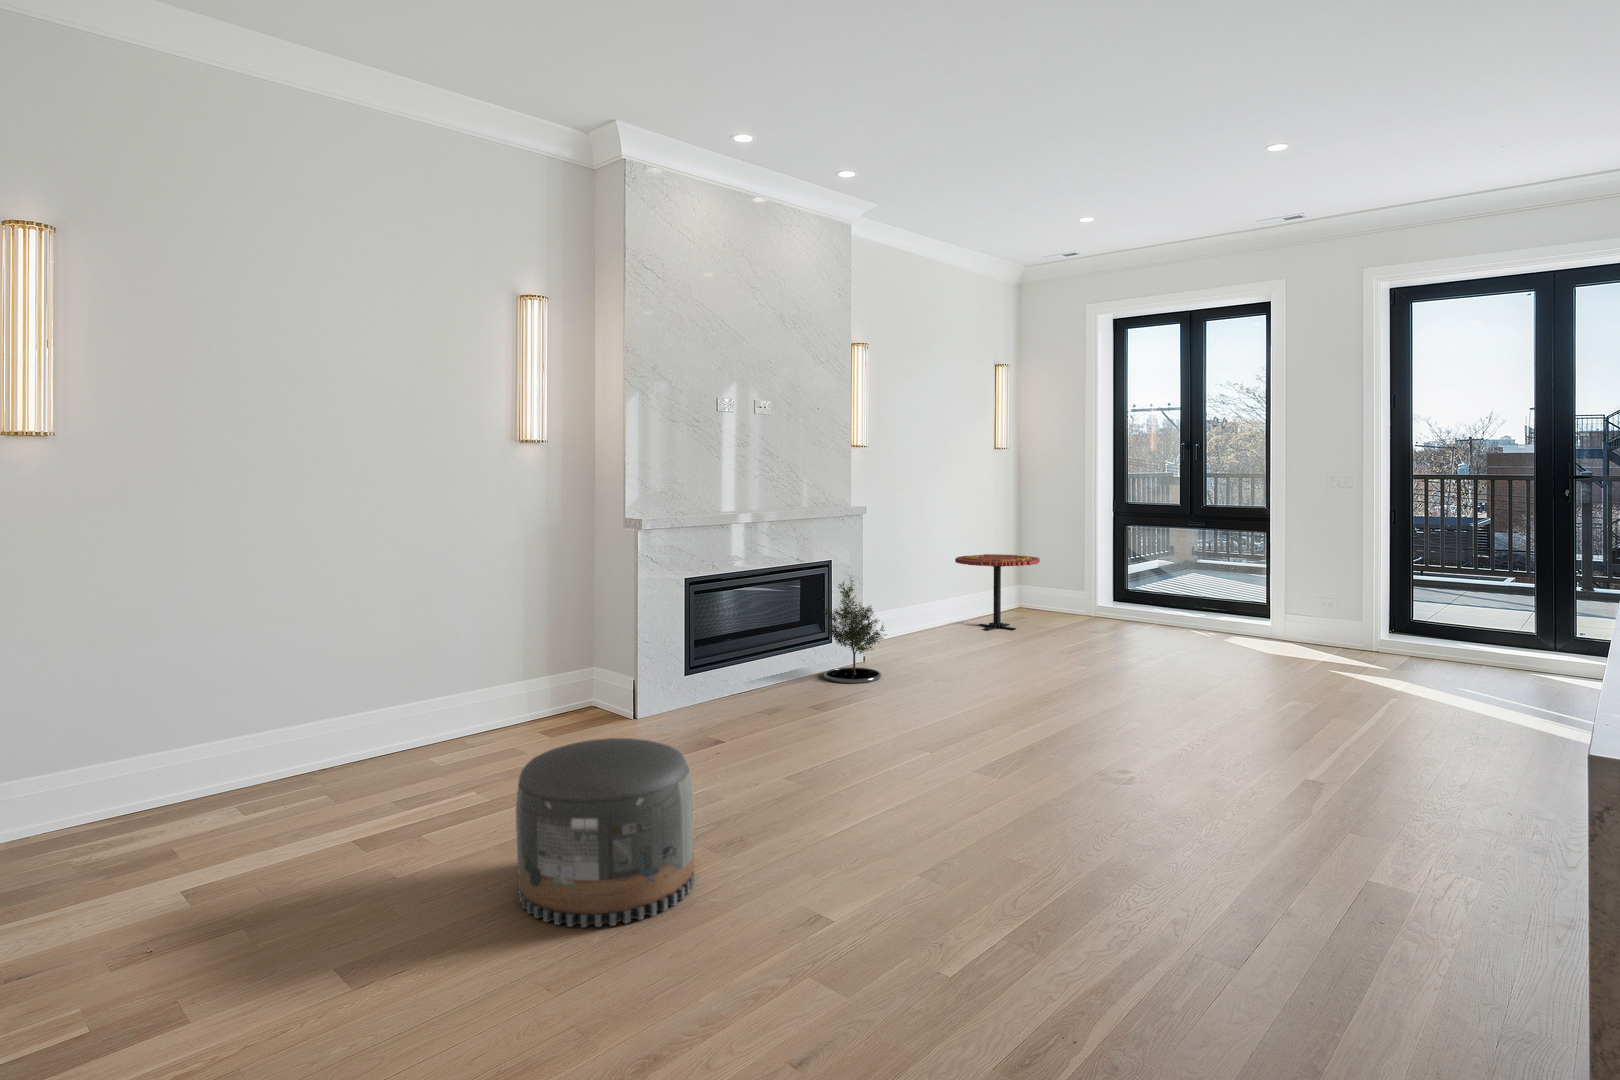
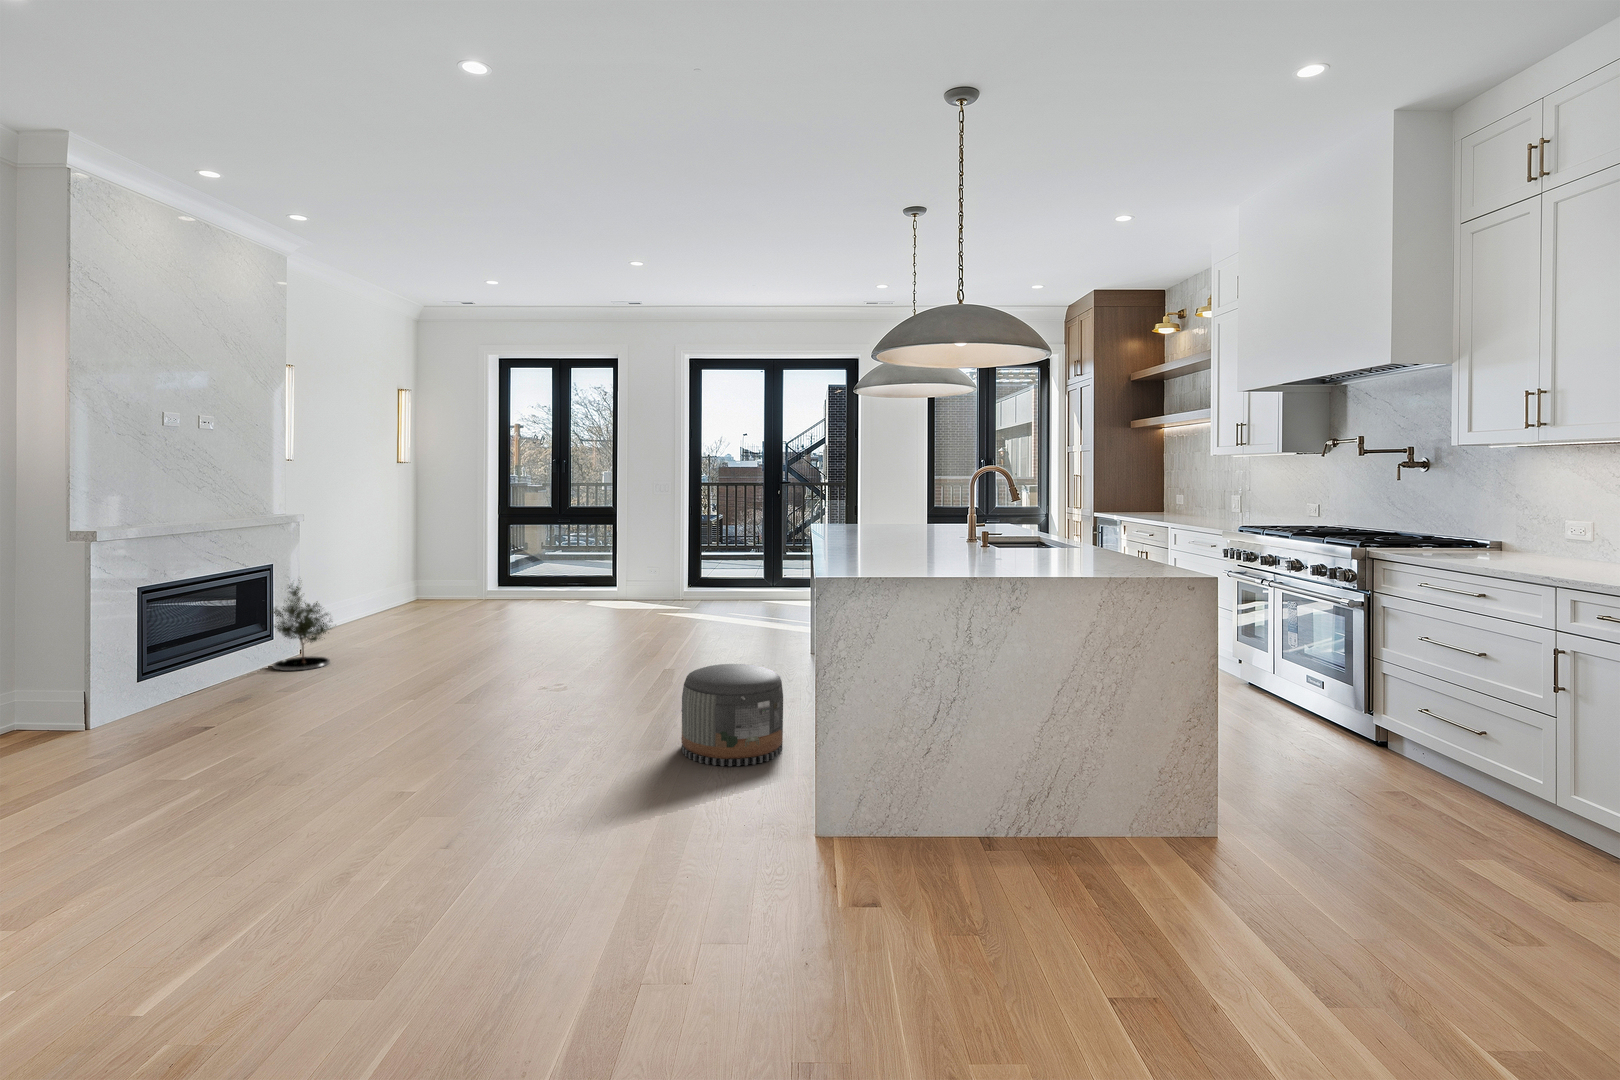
side table: present [955,554,1040,630] -> none [369,550,446,615]
pouf: present [516,738,694,927] -> present [682,664,783,766]

